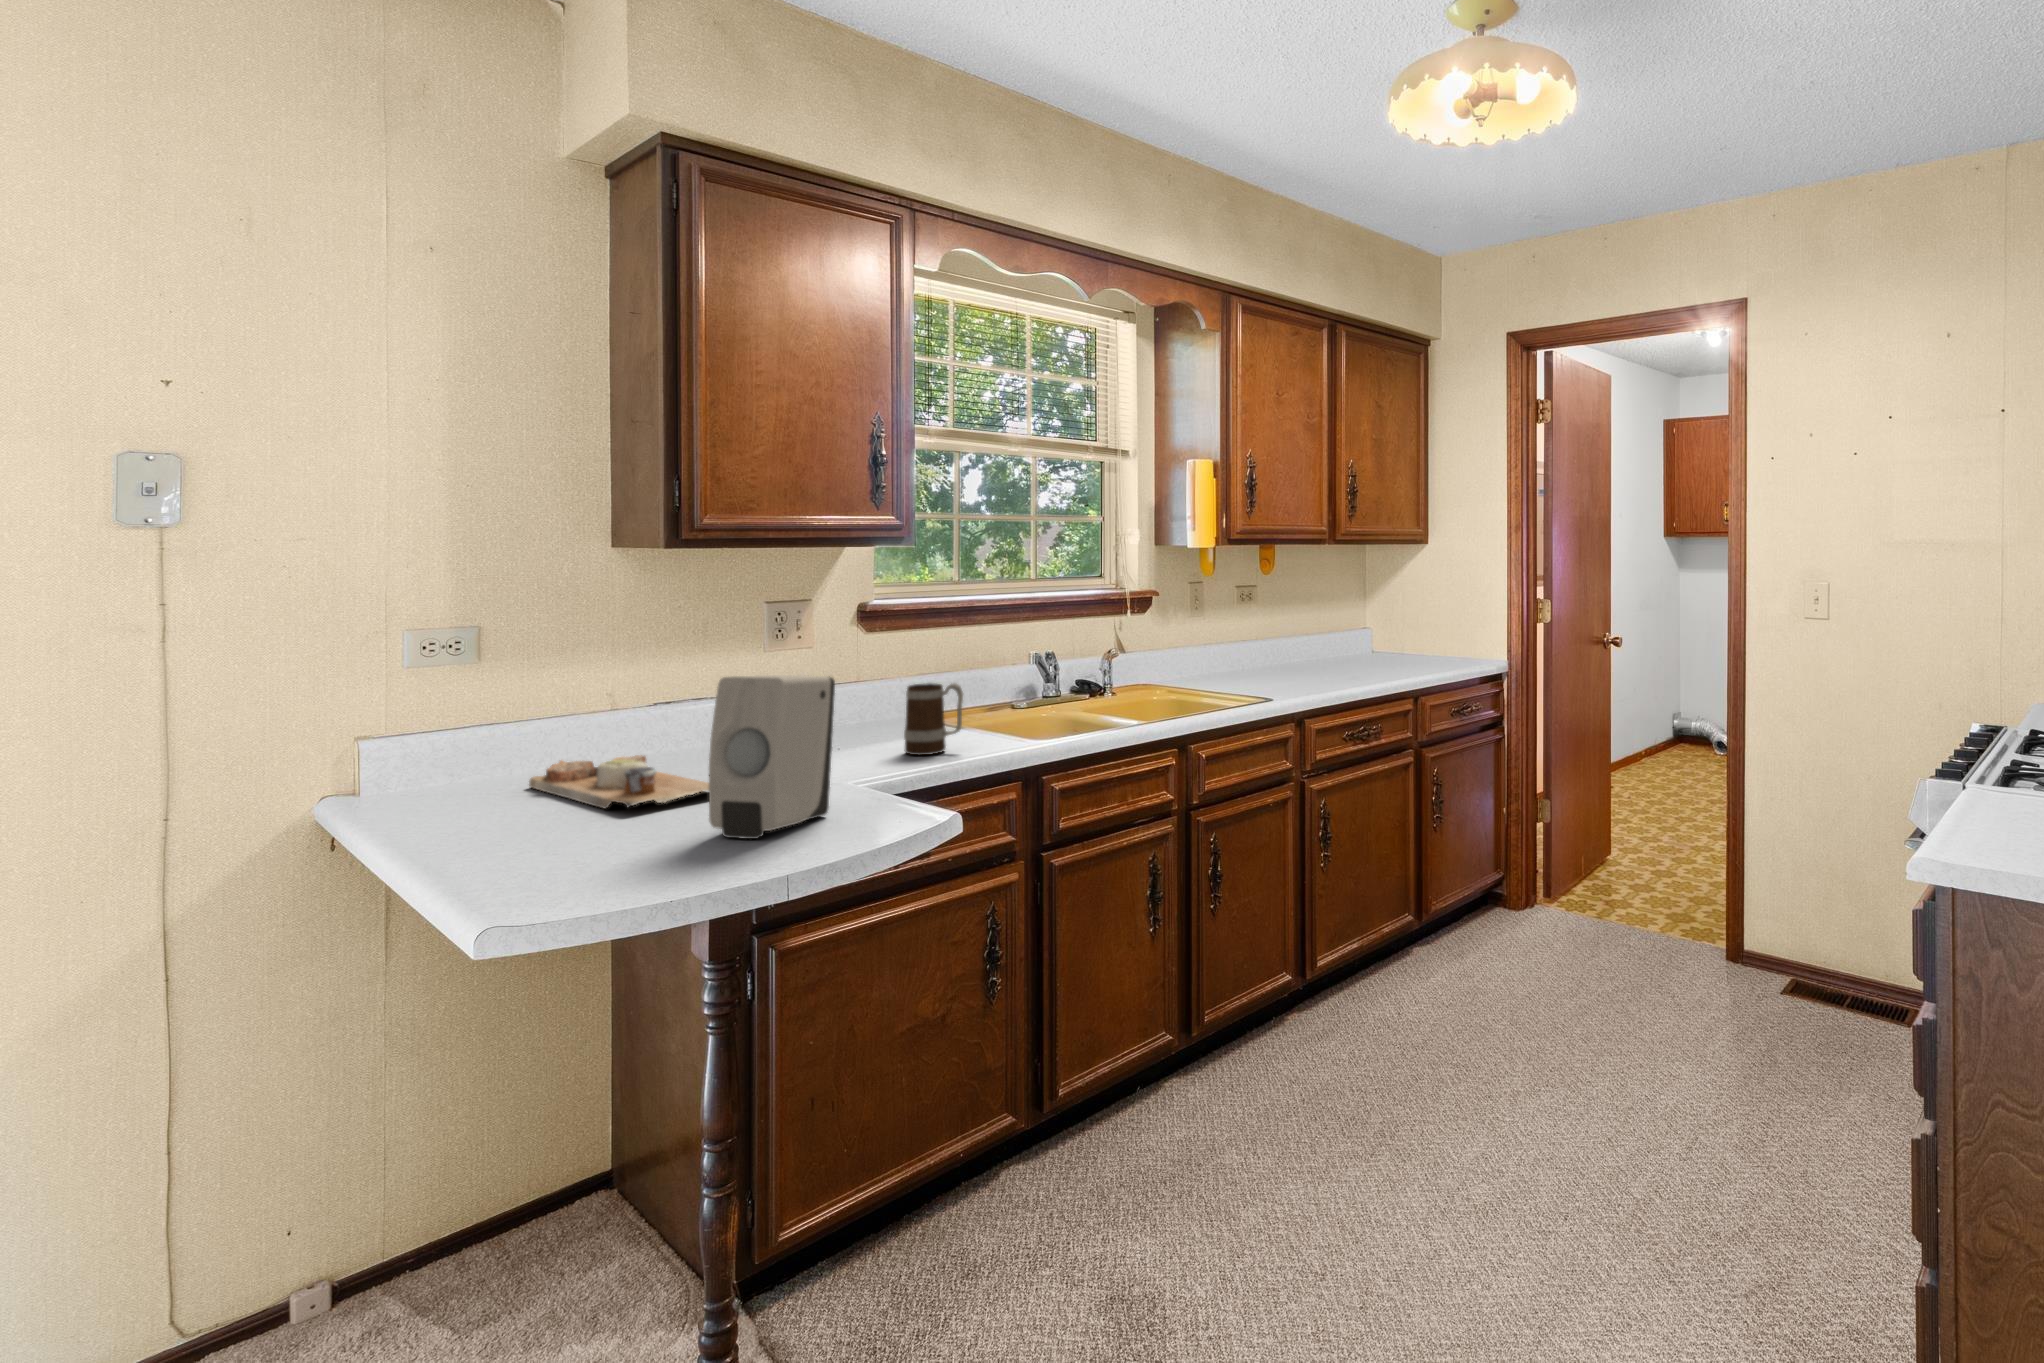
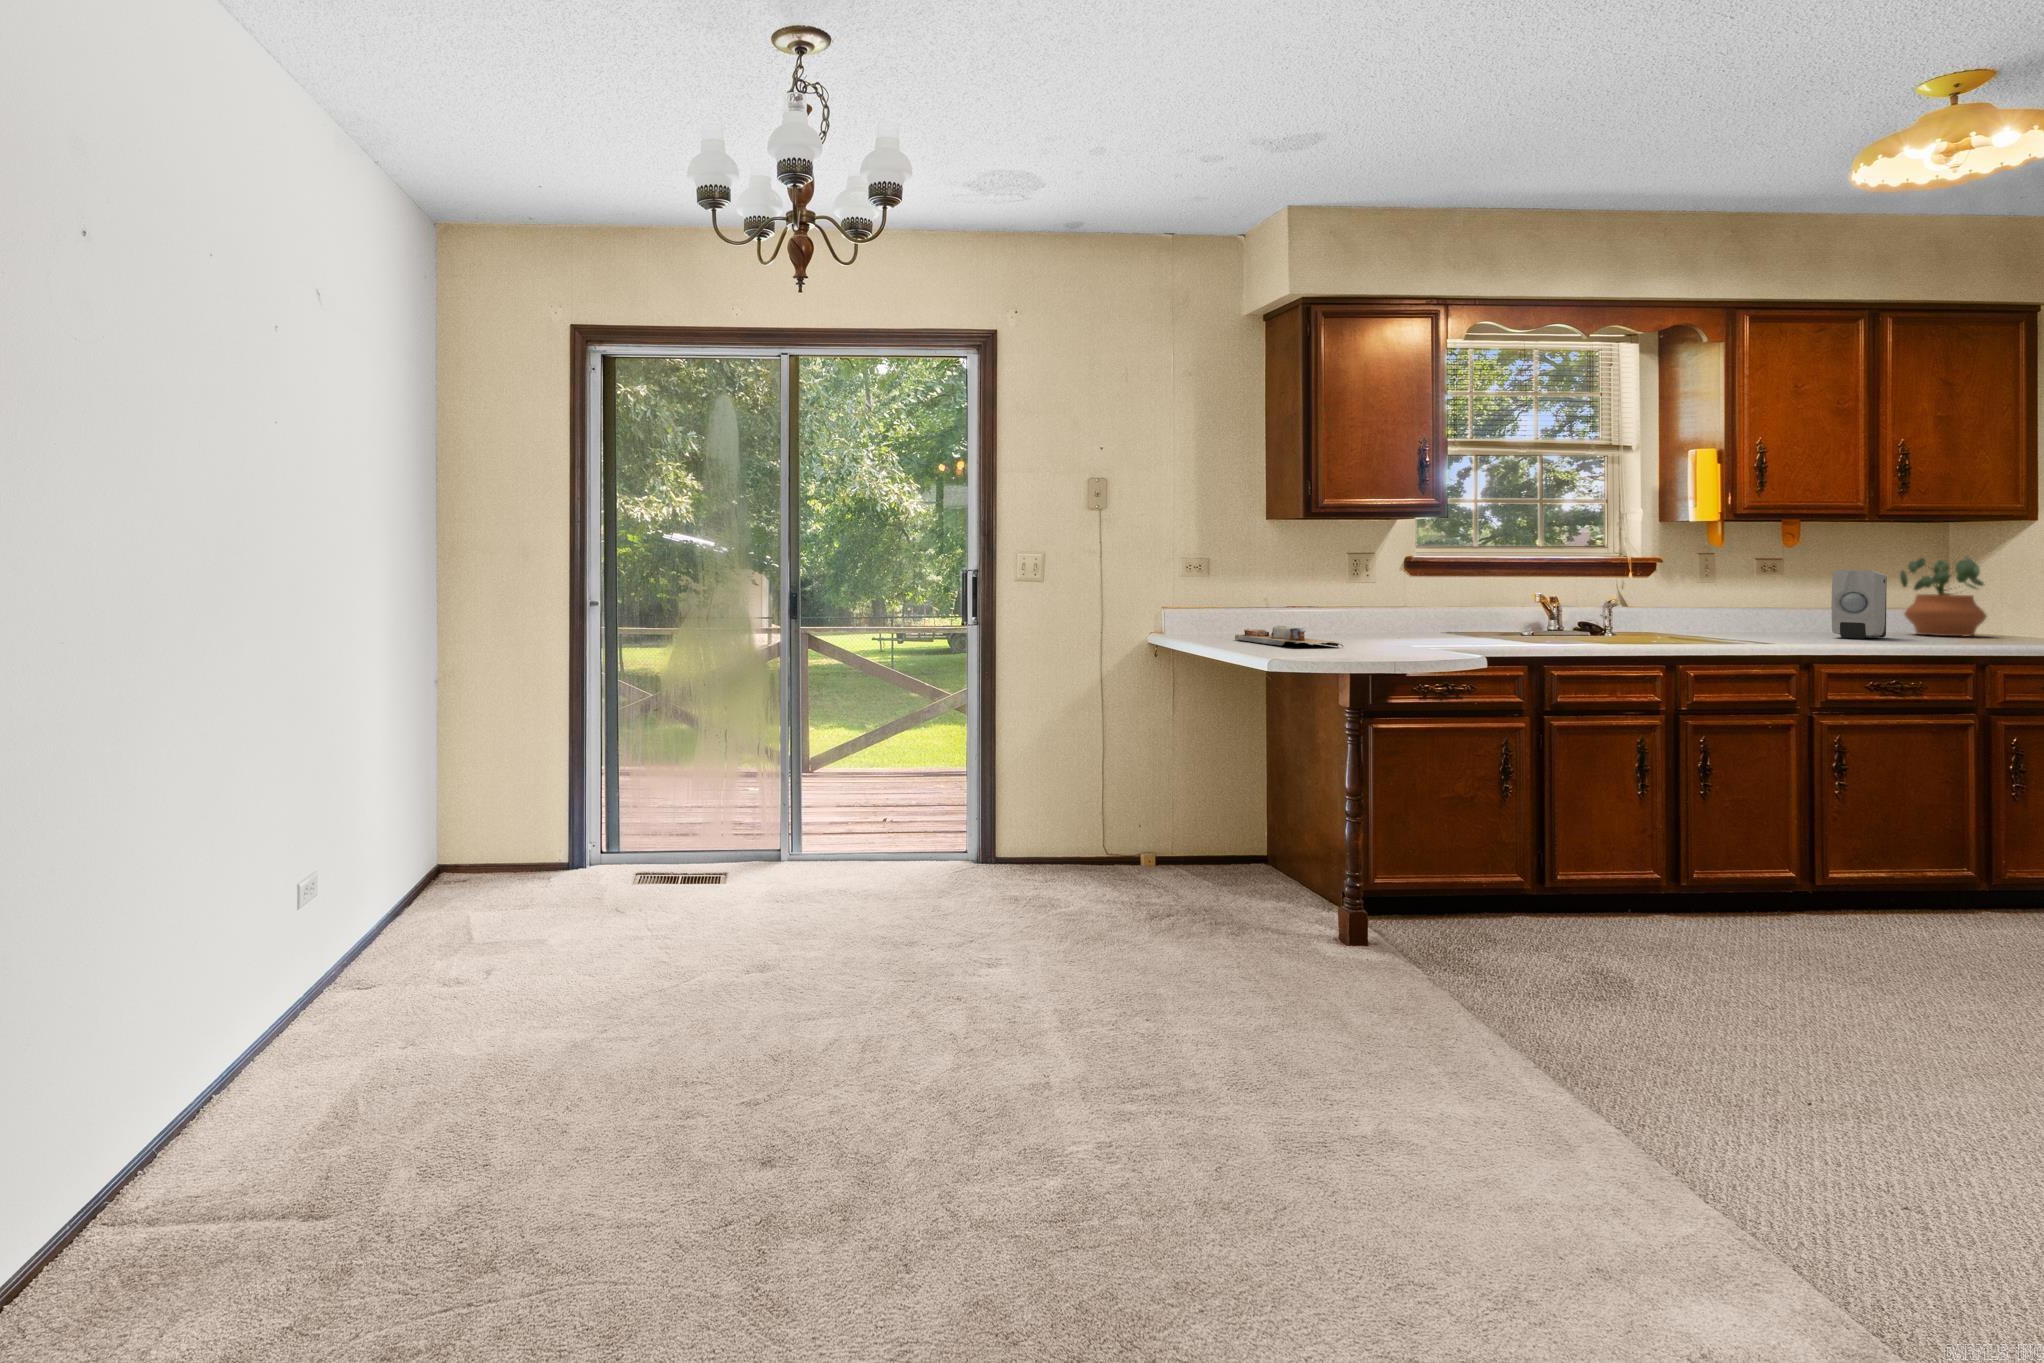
potted plant: none [1348,580,1410,664] -> present [1900,557,1987,636]
soap dispenser: present [709,675,835,839] -> present [1832,570,1887,639]
mug: present [904,683,963,755] -> none [1444,602,1485,645]

